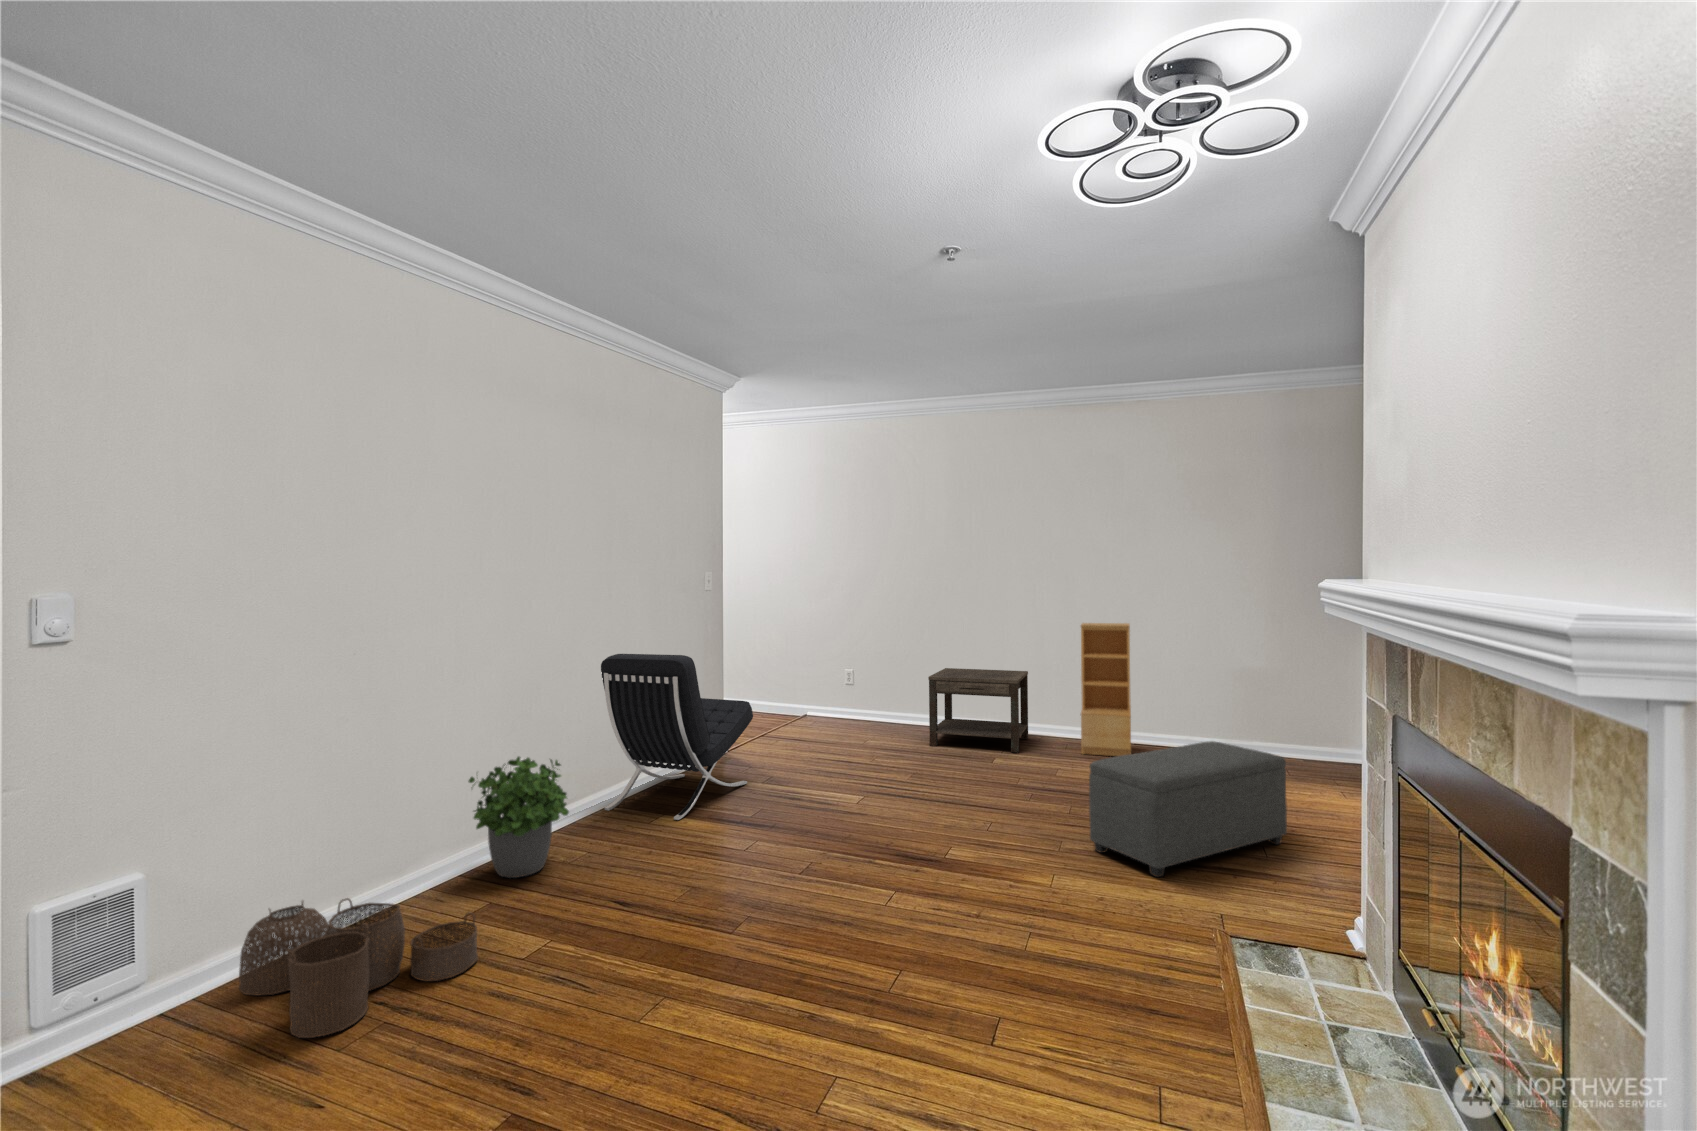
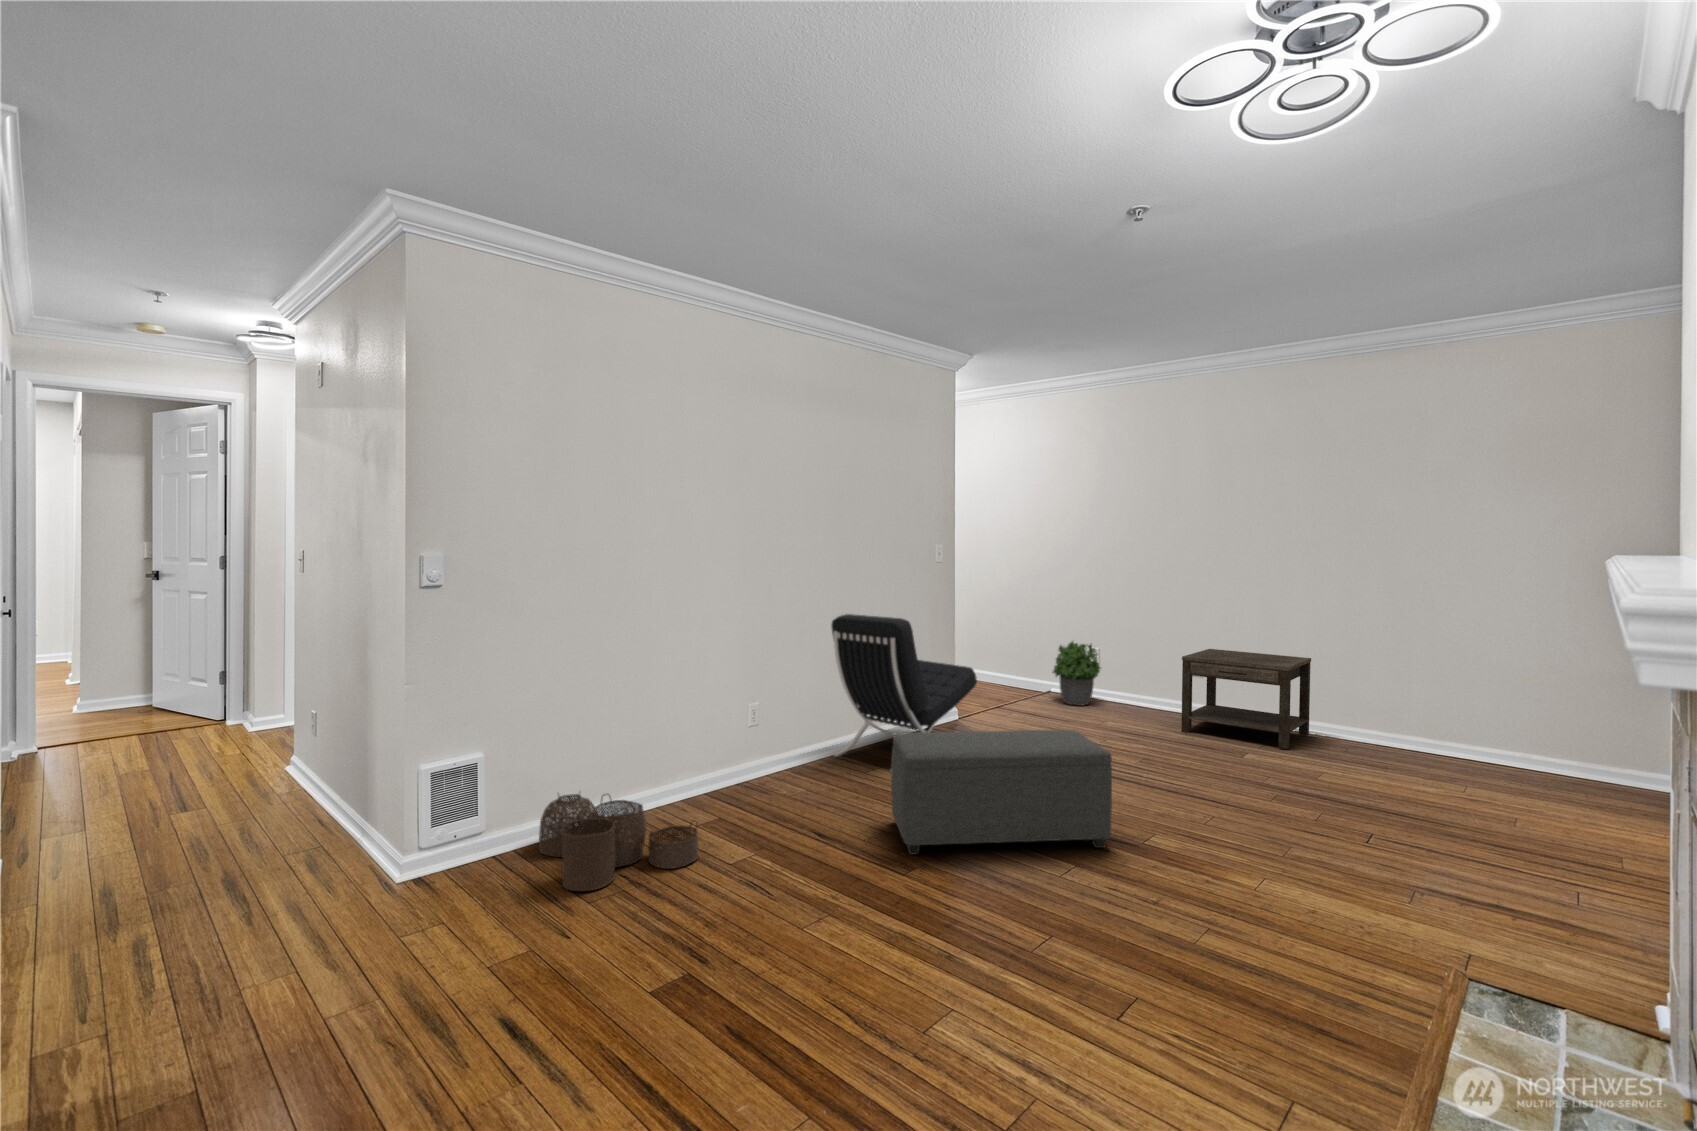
bookshelf: present [1081,623,1131,756] -> none [1371,605,1452,770]
ottoman: present [1089,741,1287,877] -> present [891,730,1112,854]
potted plant: present [468,757,569,878] -> present [1052,641,1101,705]

